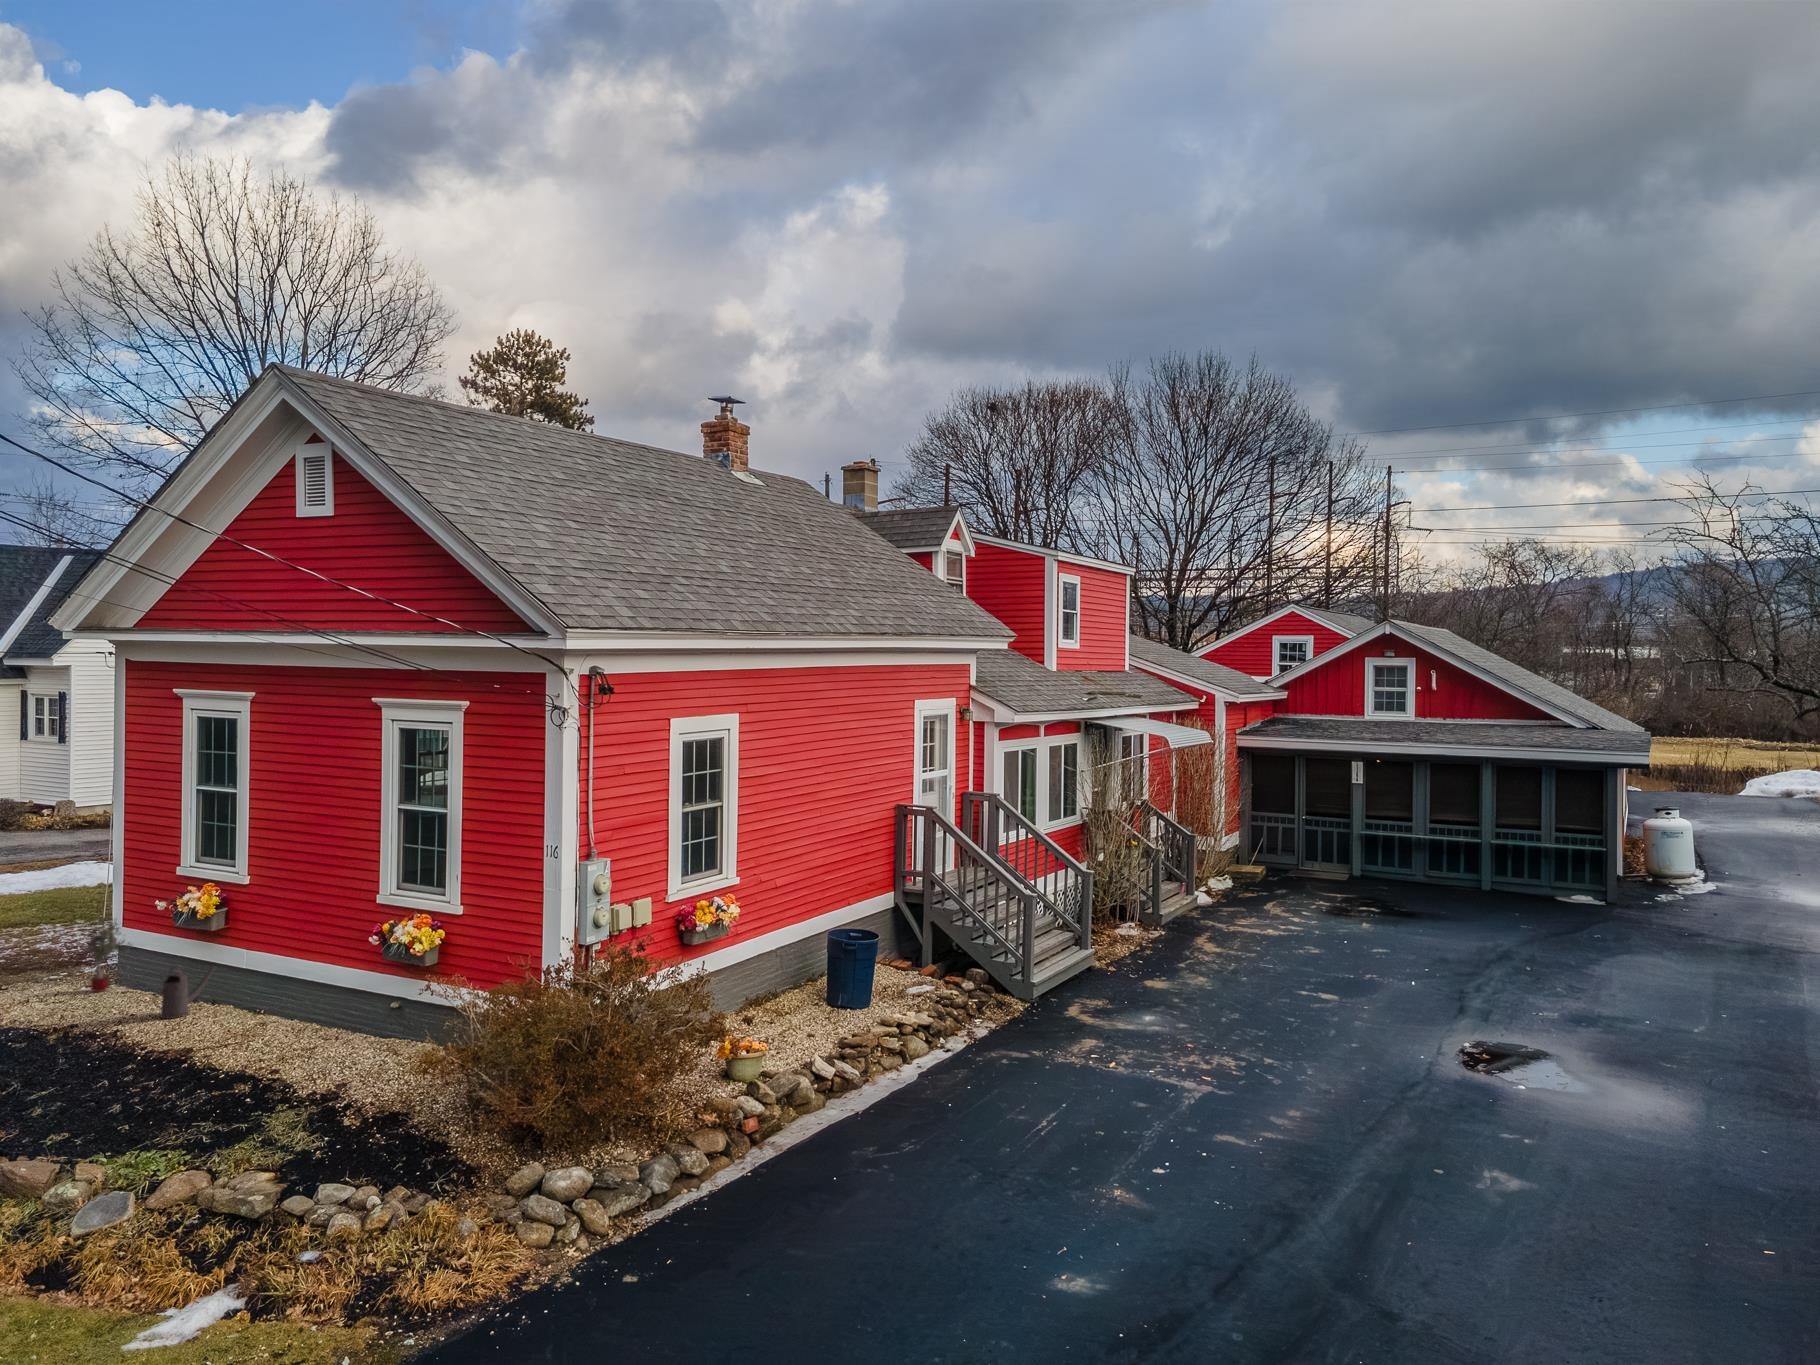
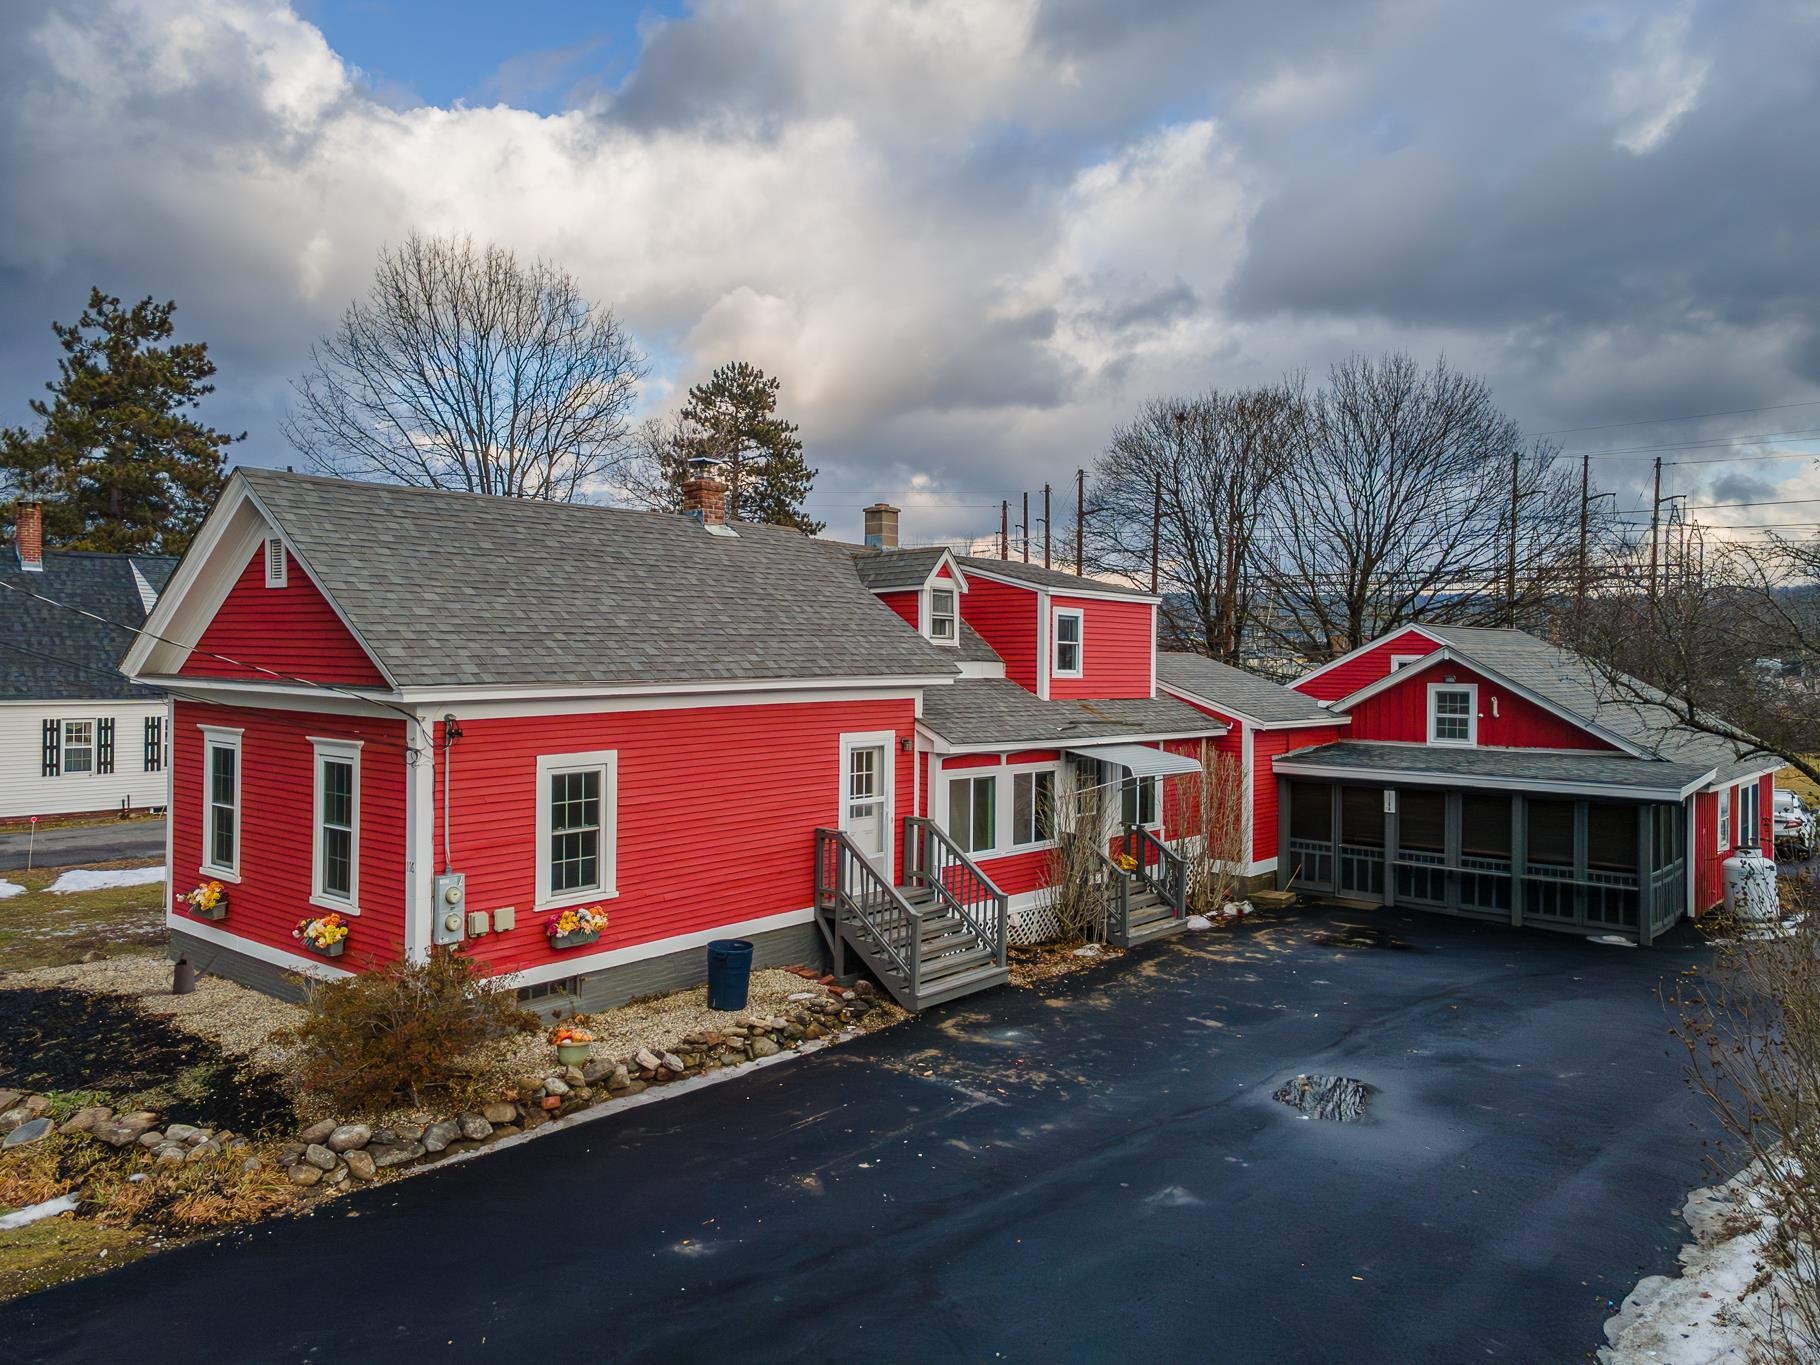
potted tree: present [88,918,131,992] -> present [1228,876,1249,917]

